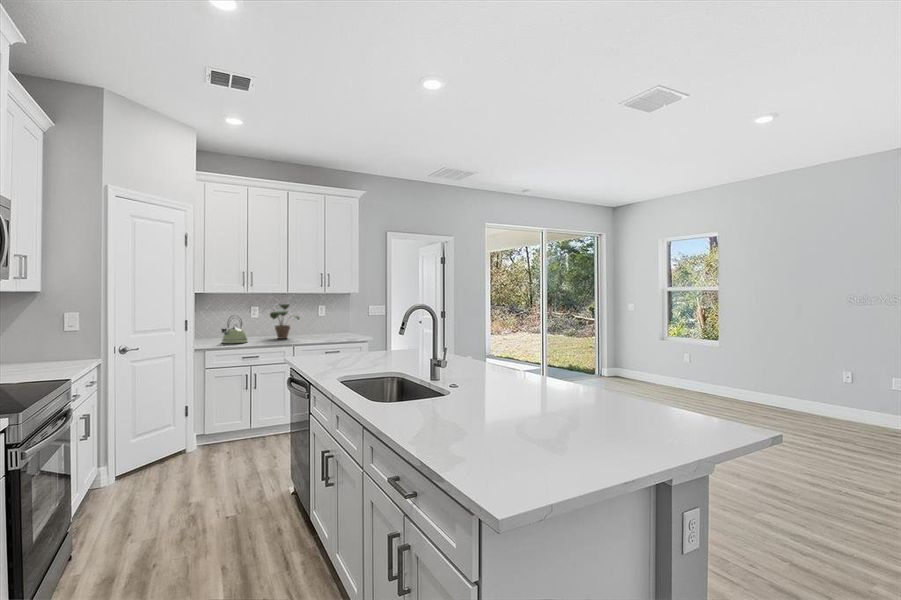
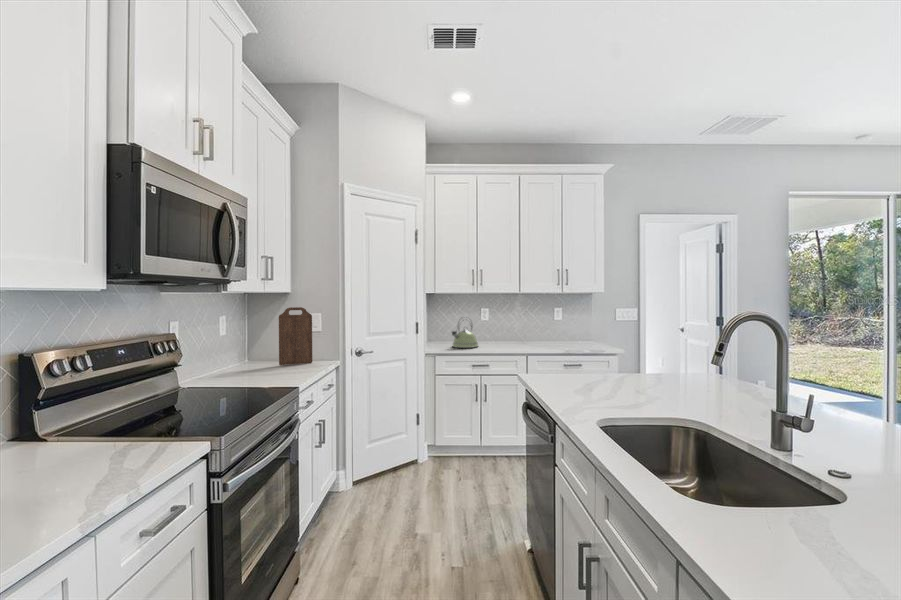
potted plant: present [270,304,300,339] -> none [494,304,534,344]
cutting board: none [30,306,71,365] -> present [279,307,312,365]

